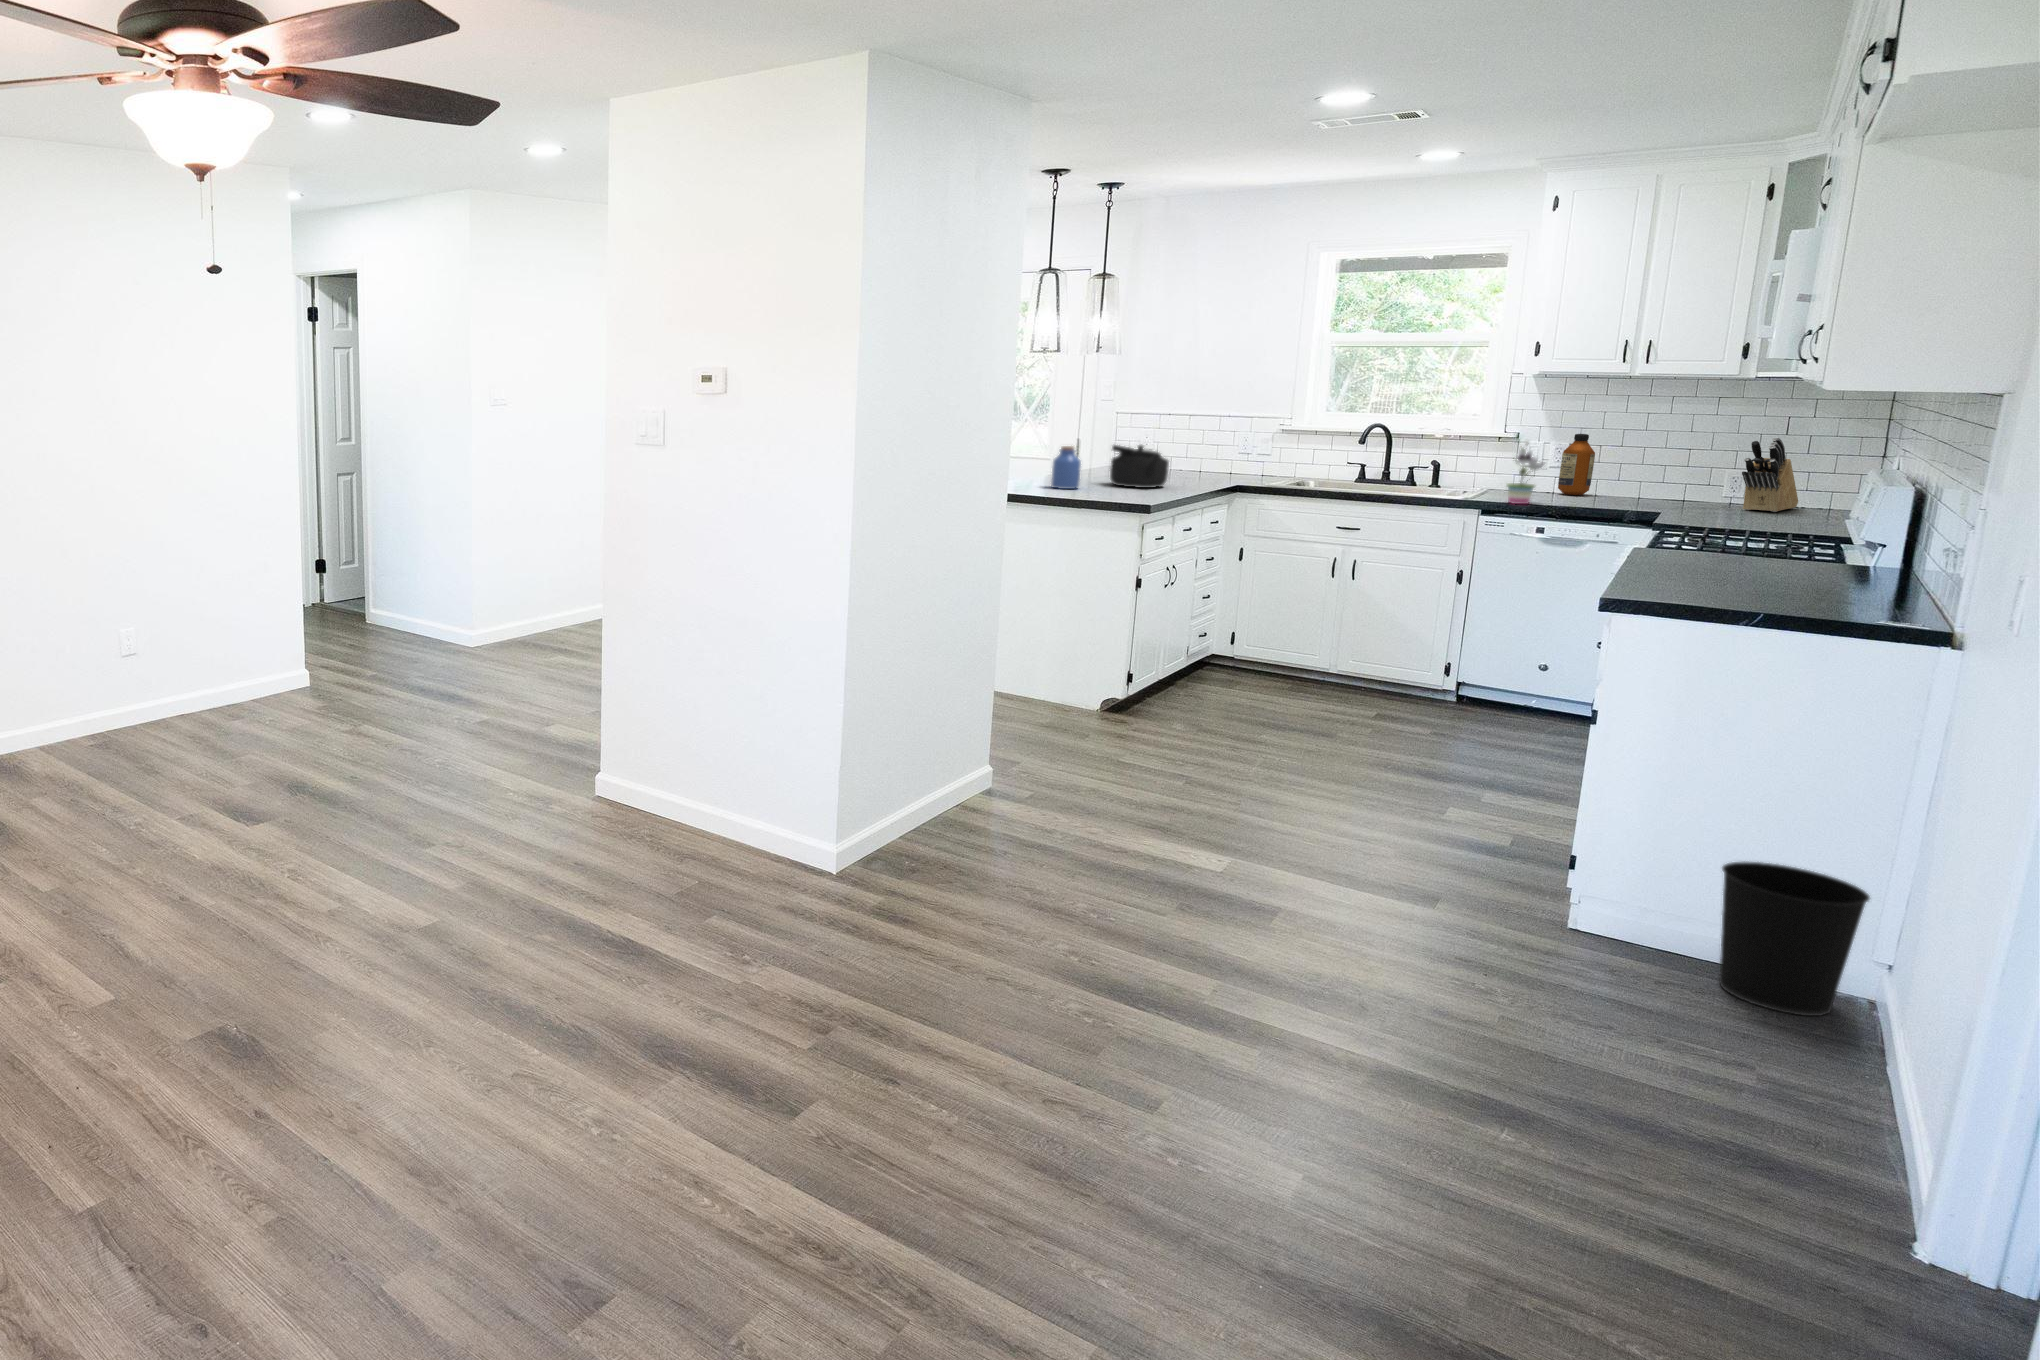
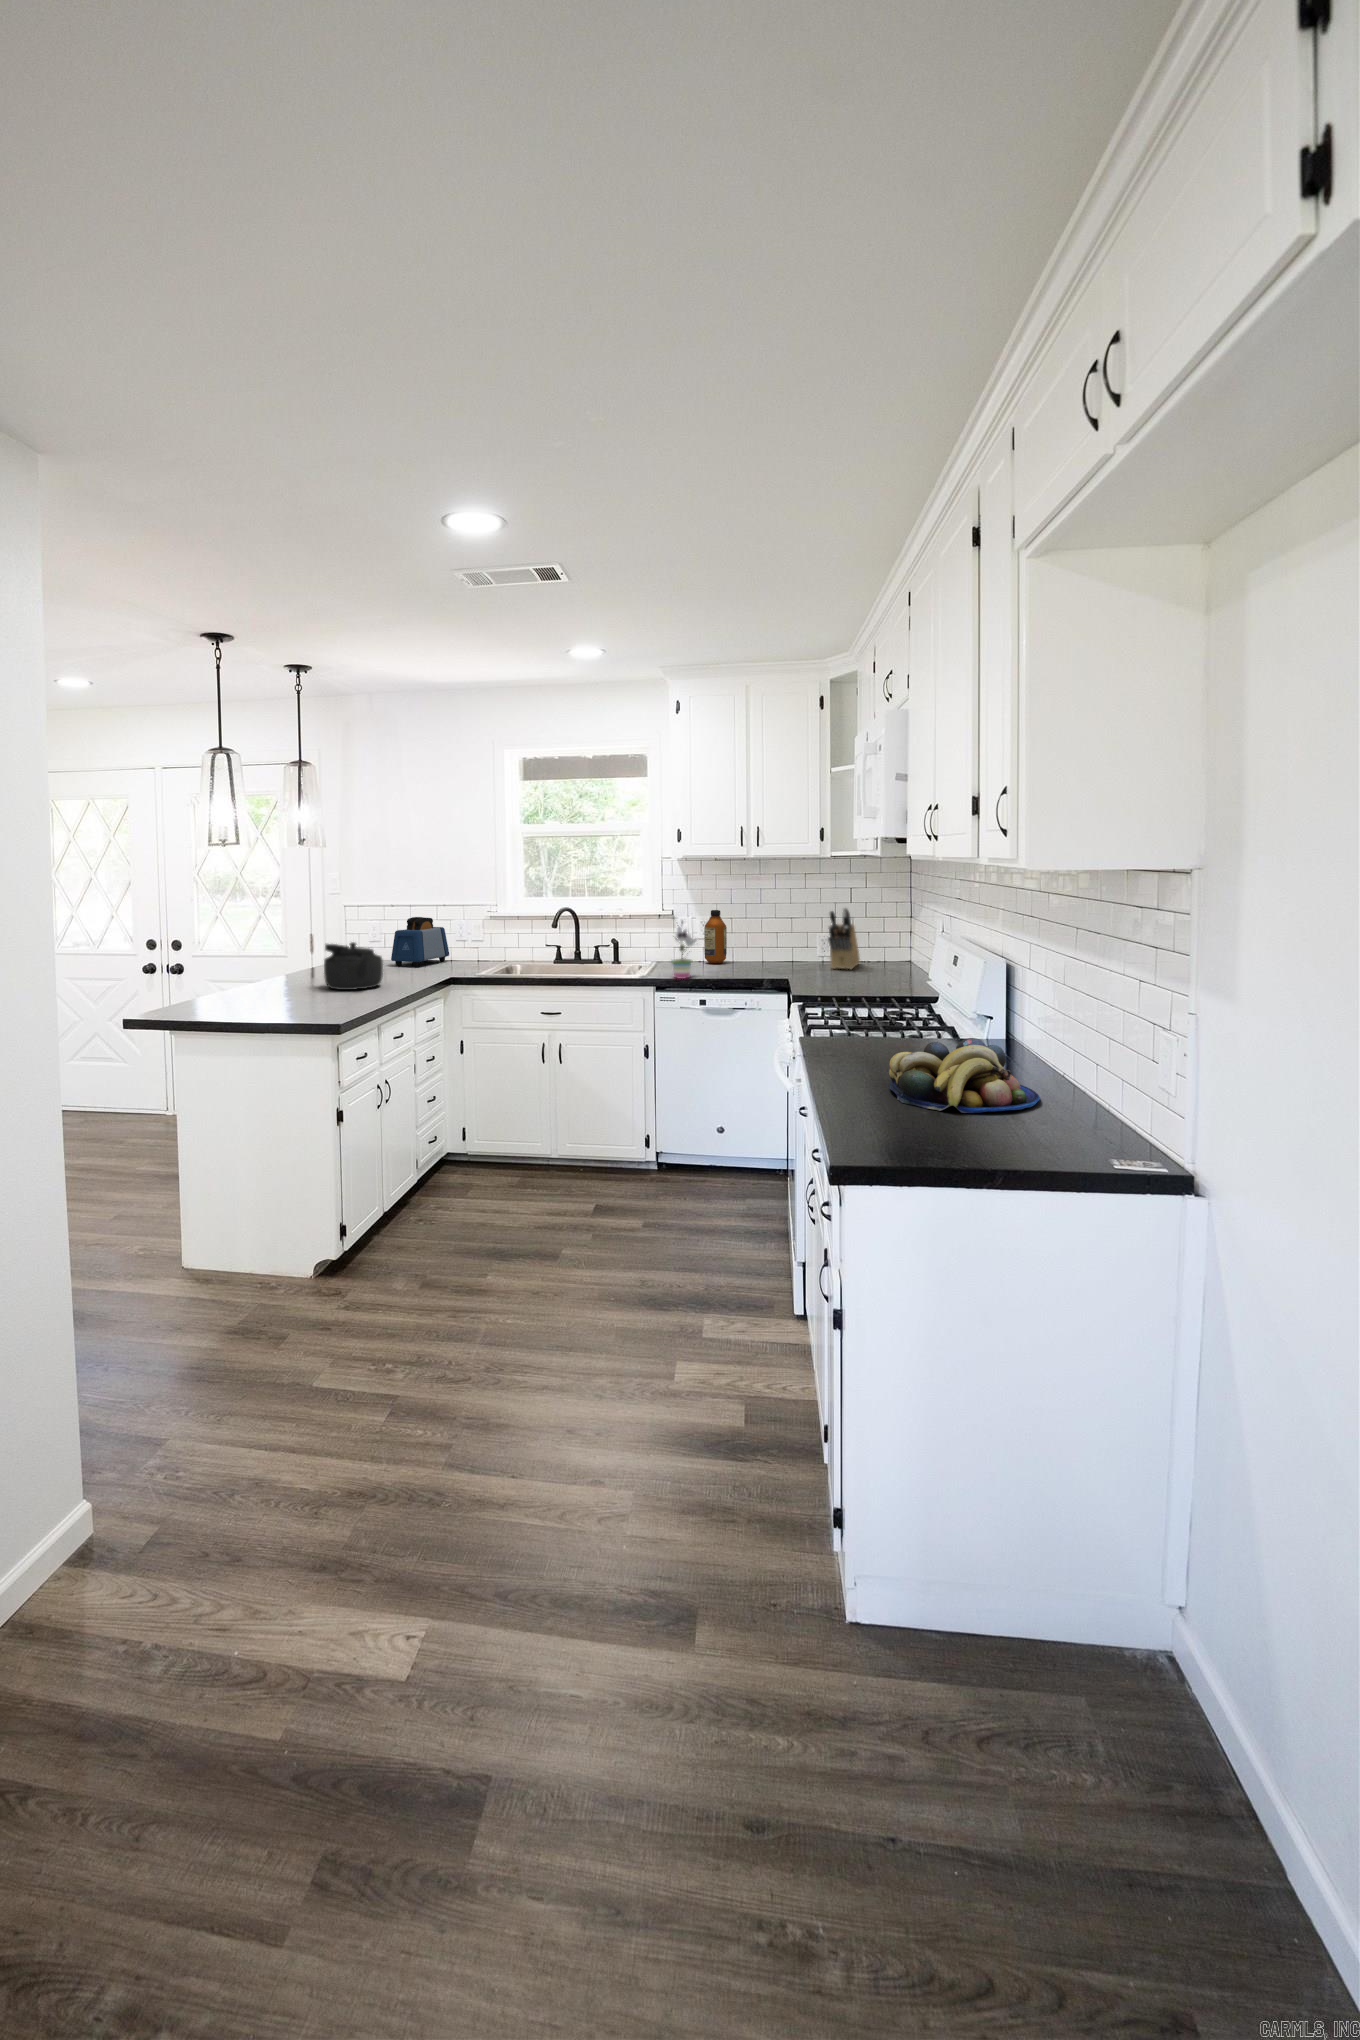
toaster: none [1164,426,1227,475] -> present [391,917,449,967]
jar: present [1051,446,1081,489] -> none [254,950,286,1000]
fruit bowl: none [1703,548,1872,603] -> present [889,1038,1040,1113]
wastebasket: present [1719,861,1870,1016] -> none [1042,1532,1227,1830]

